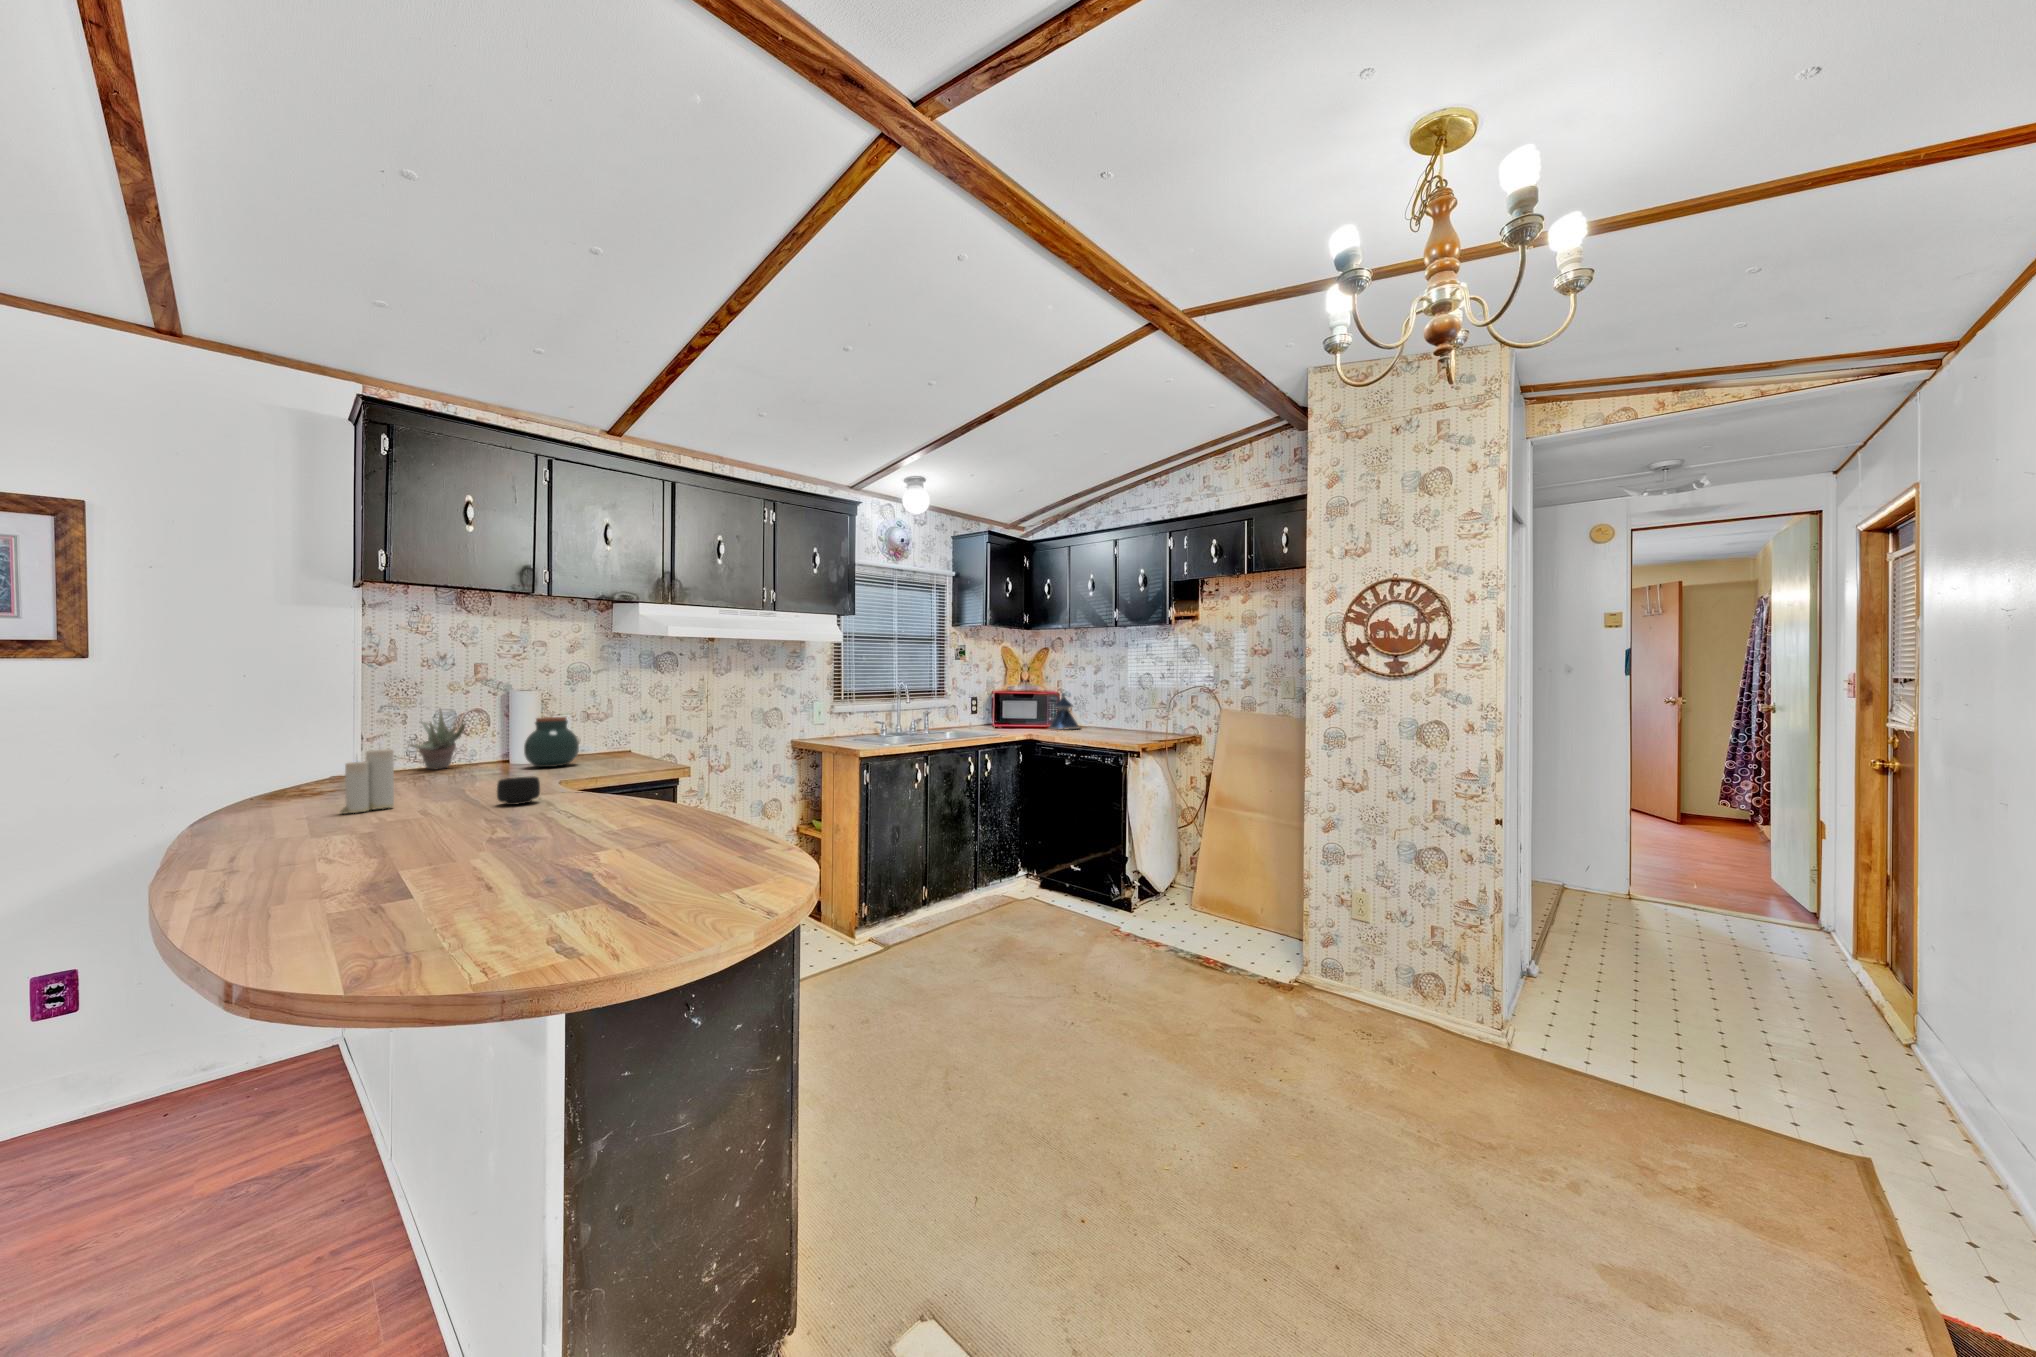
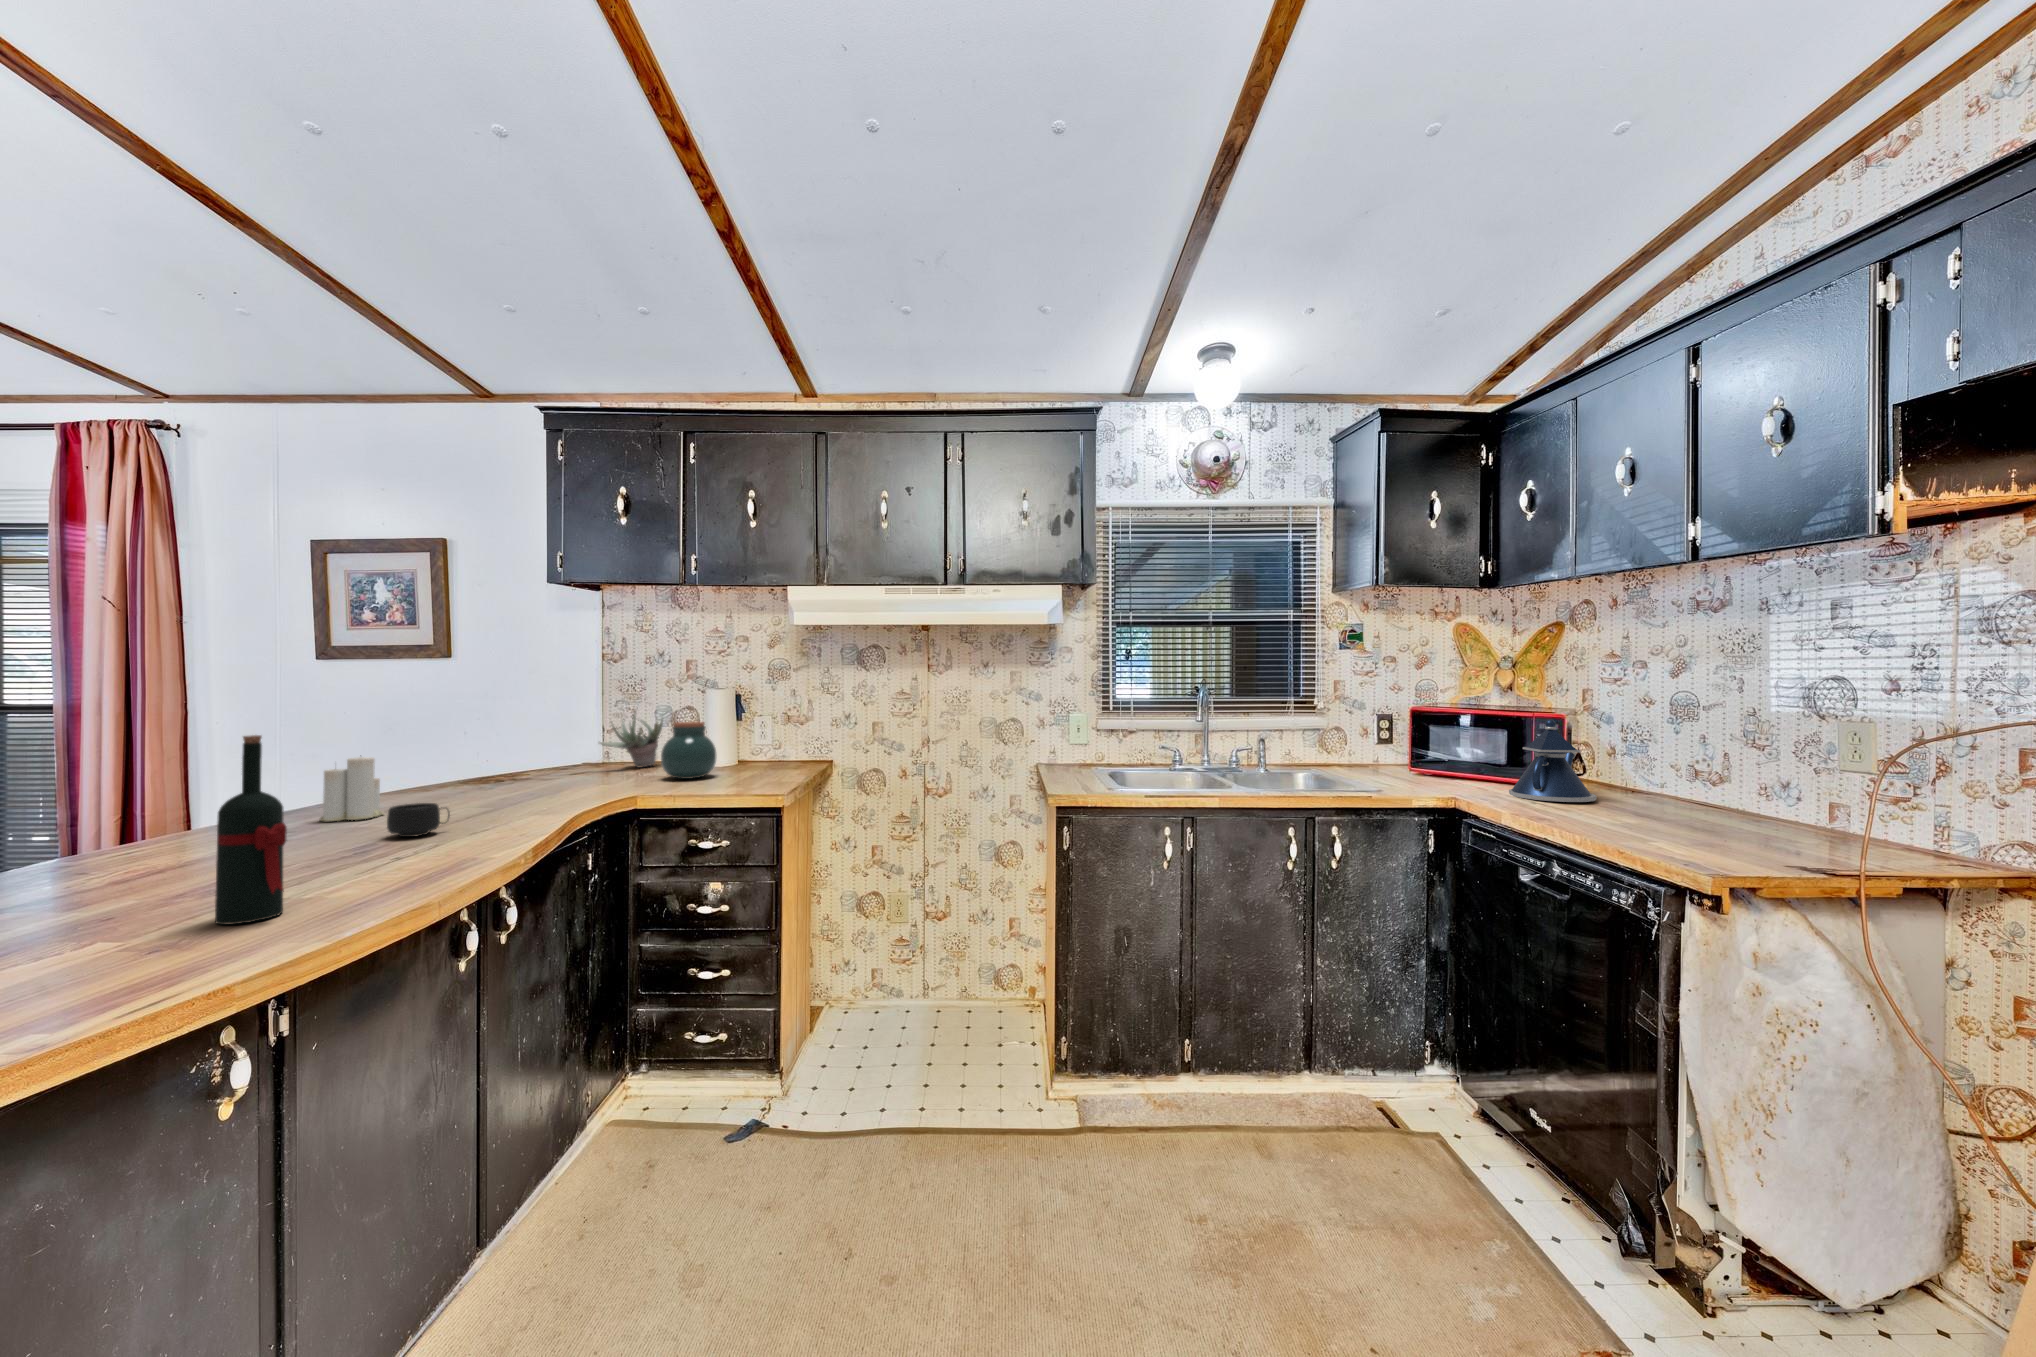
wine bottle: none [648,702,694,825] -> present [215,735,287,925]

